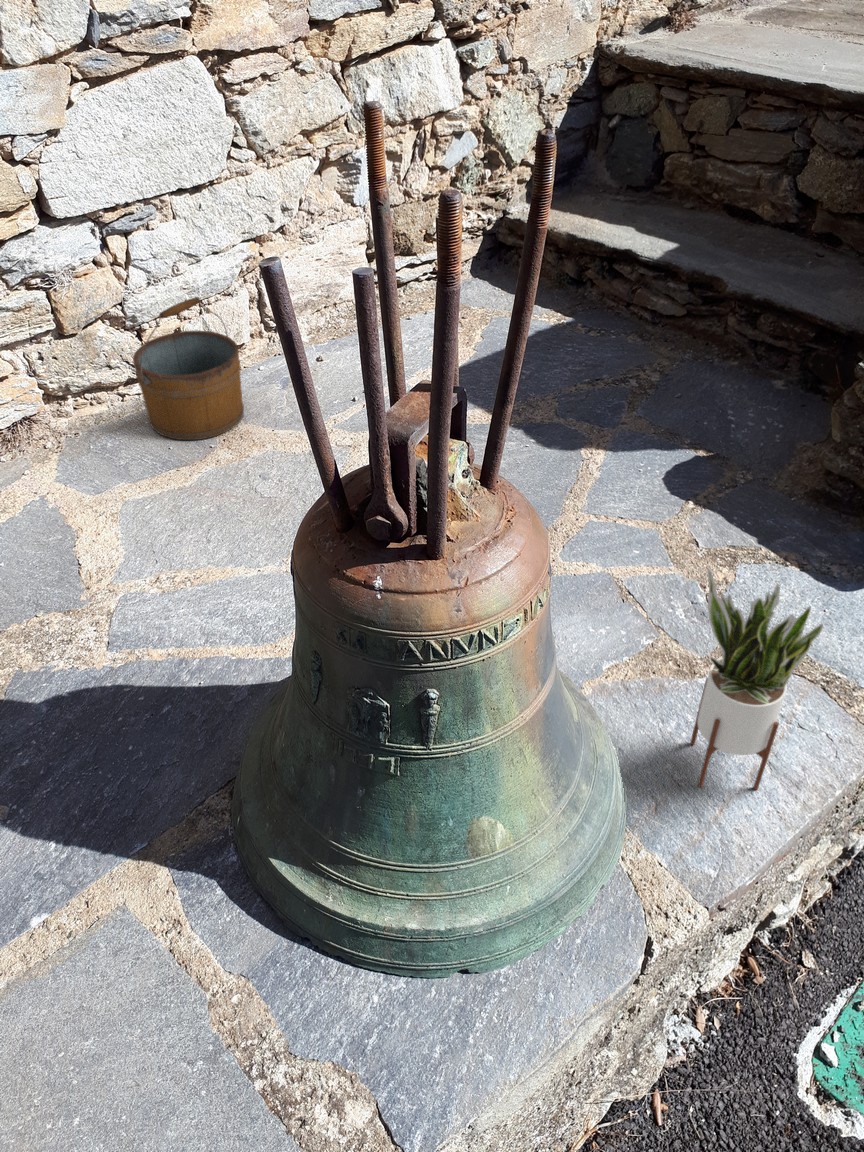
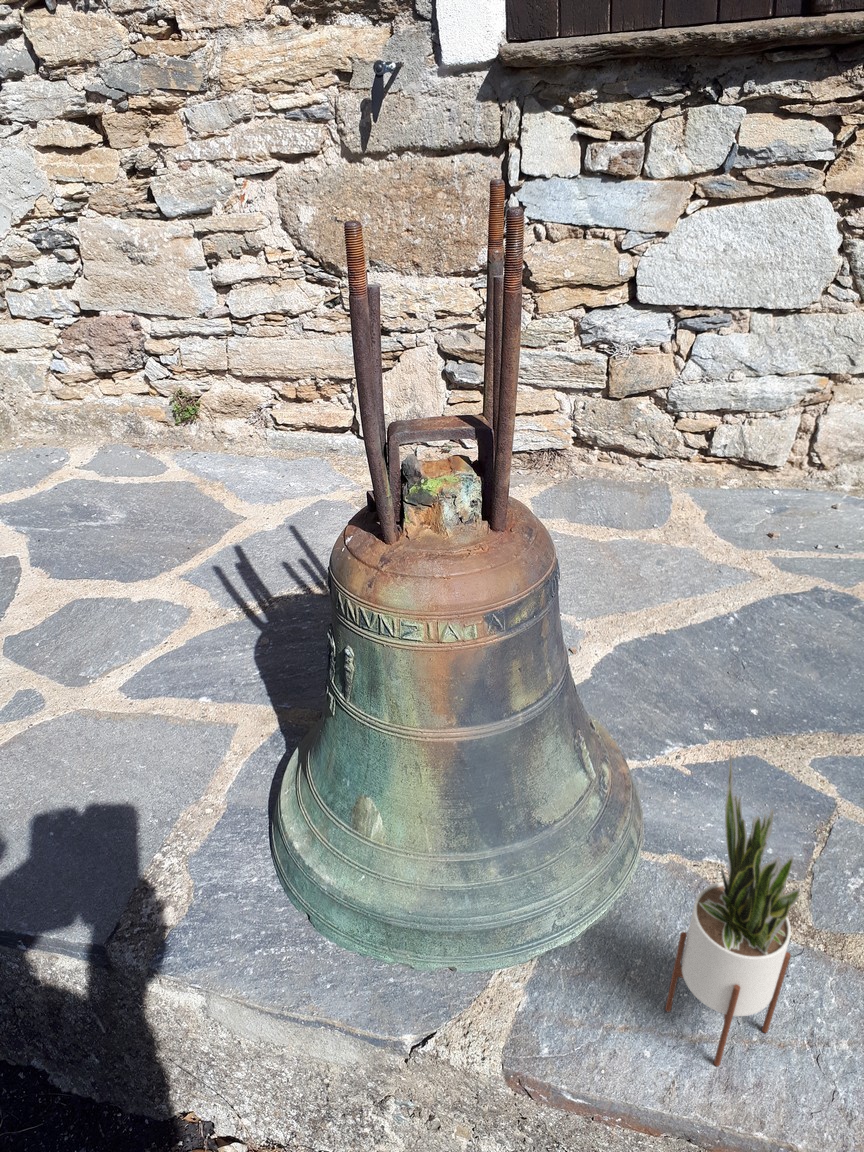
bucket: present [133,297,244,440] -> none [638,398,742,523]

